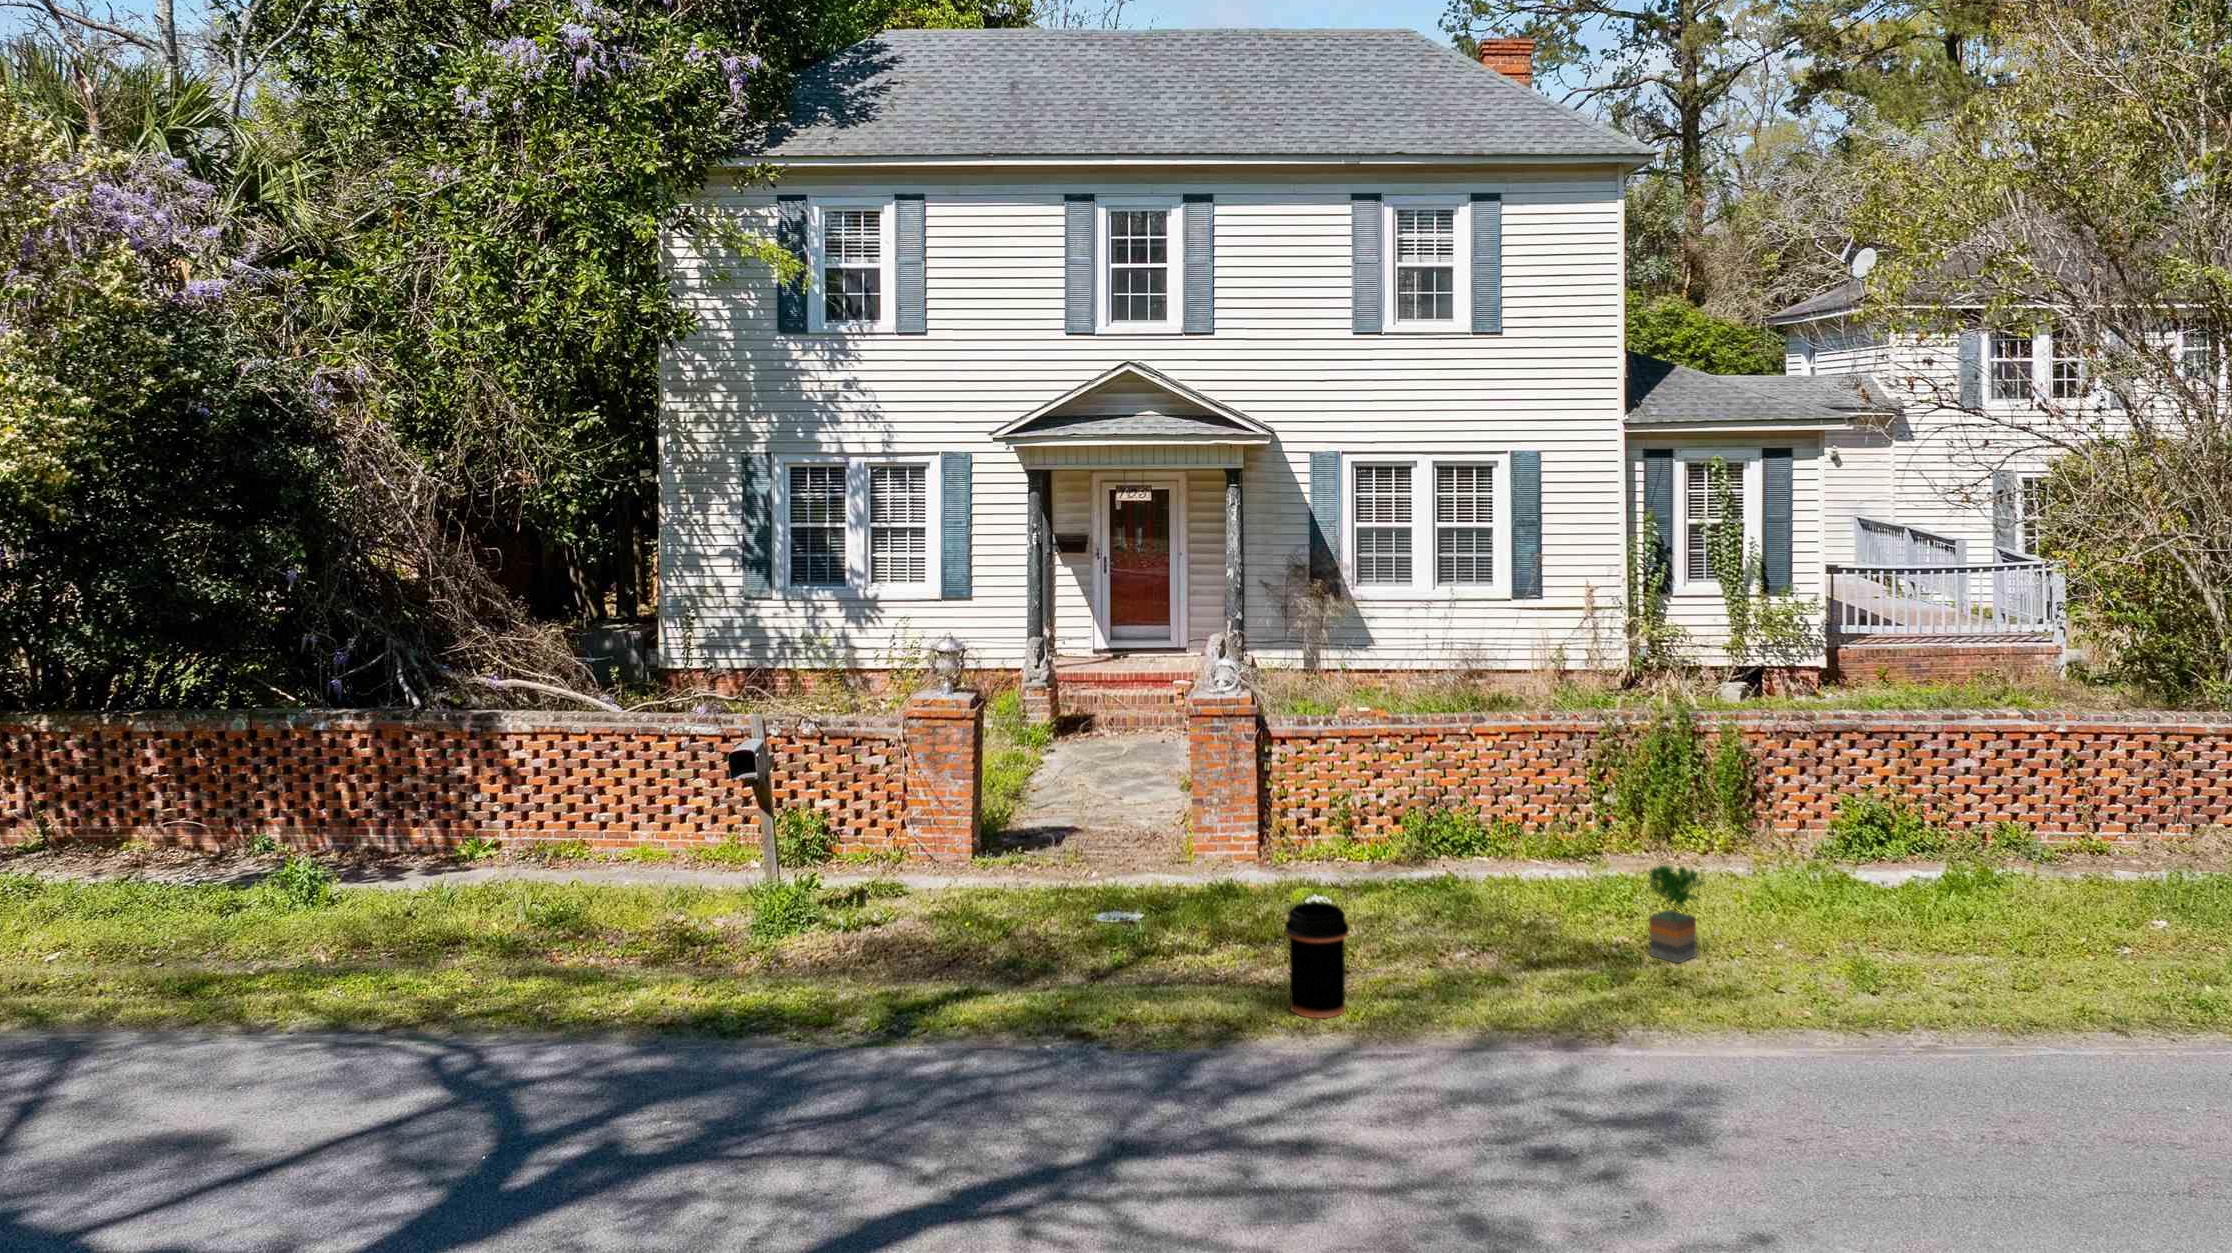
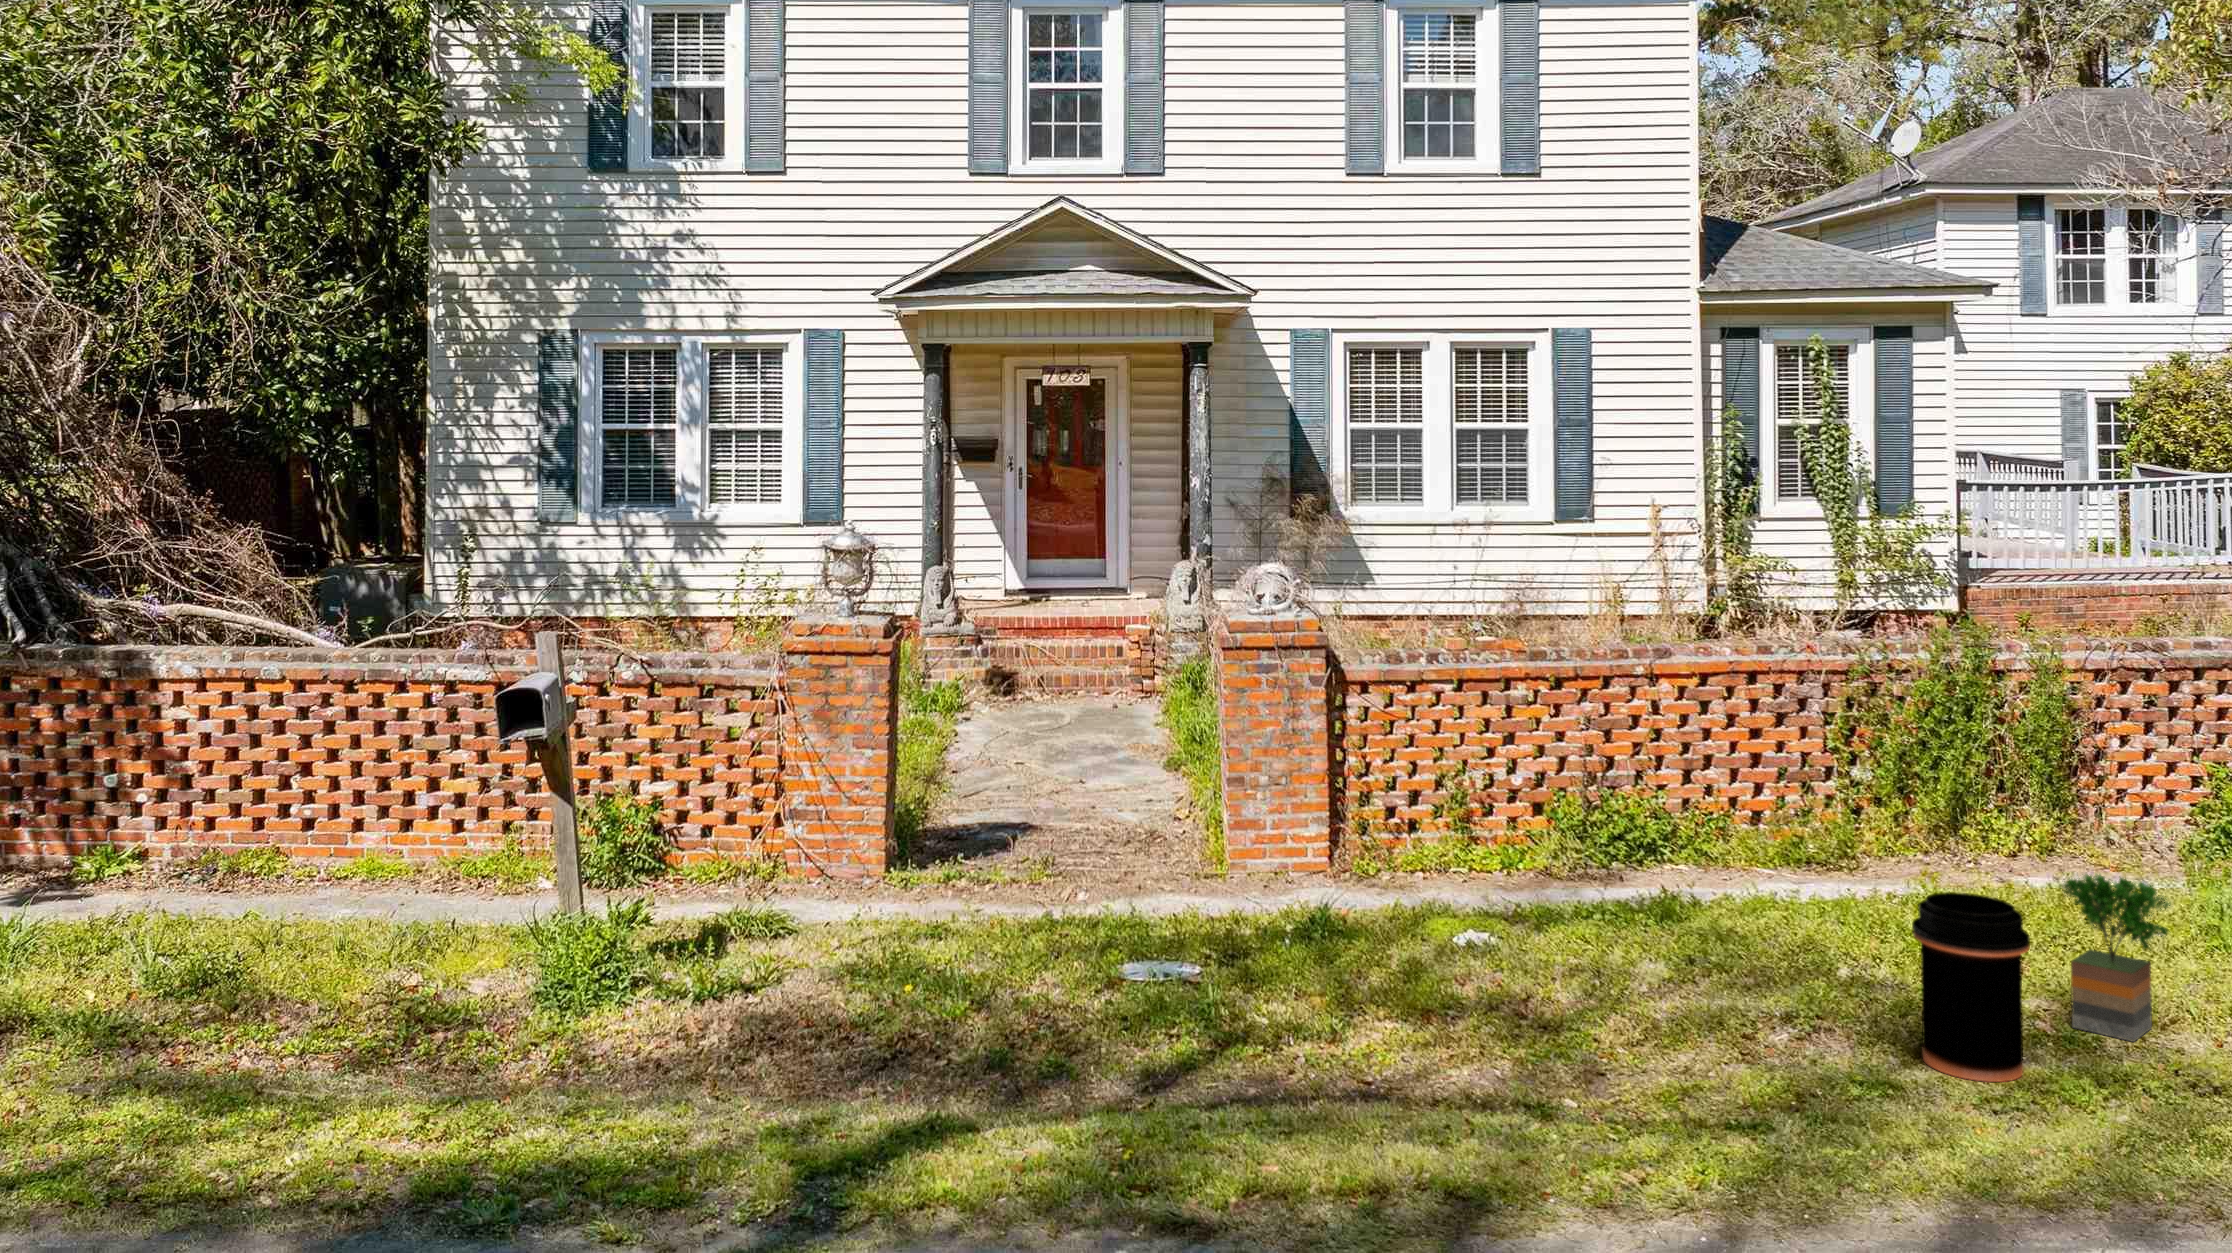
trash can: present [1285,902,1349,1018] -> present [1912,892,2030,1082]

